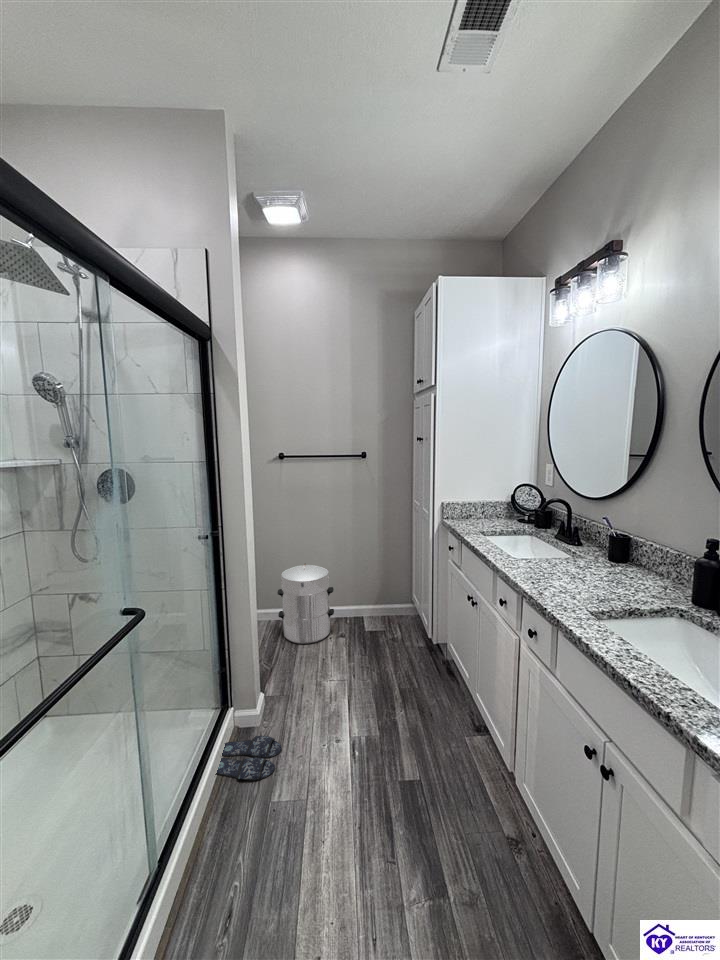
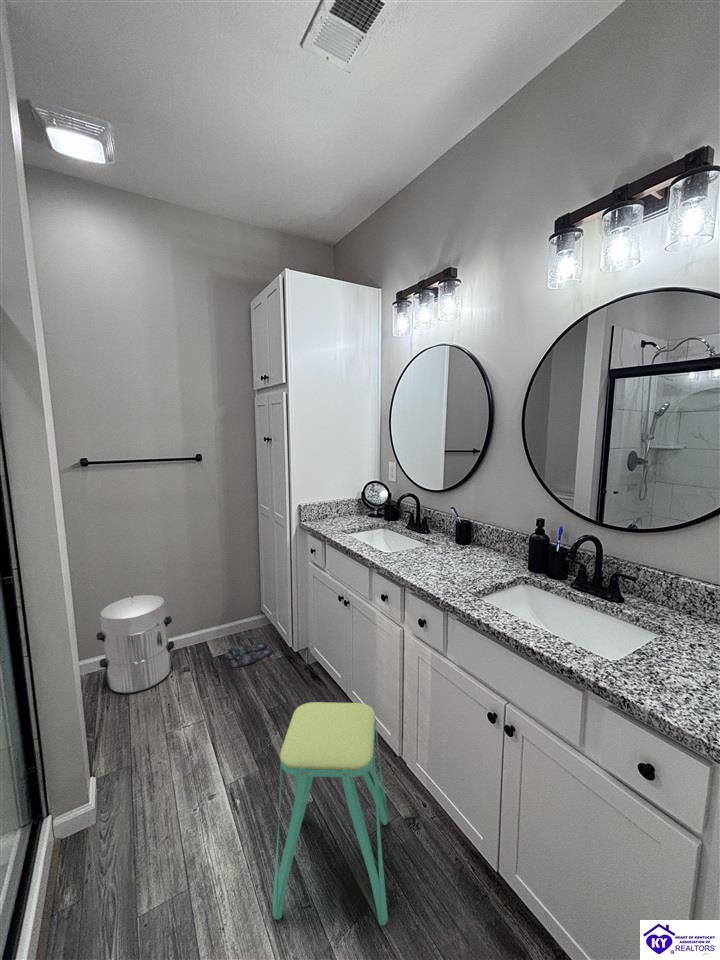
stool: none [362,683,487,909] -> present [273,702,388,925]
slippers: present [216,736,282,781] -> present [224,643,273,667]

